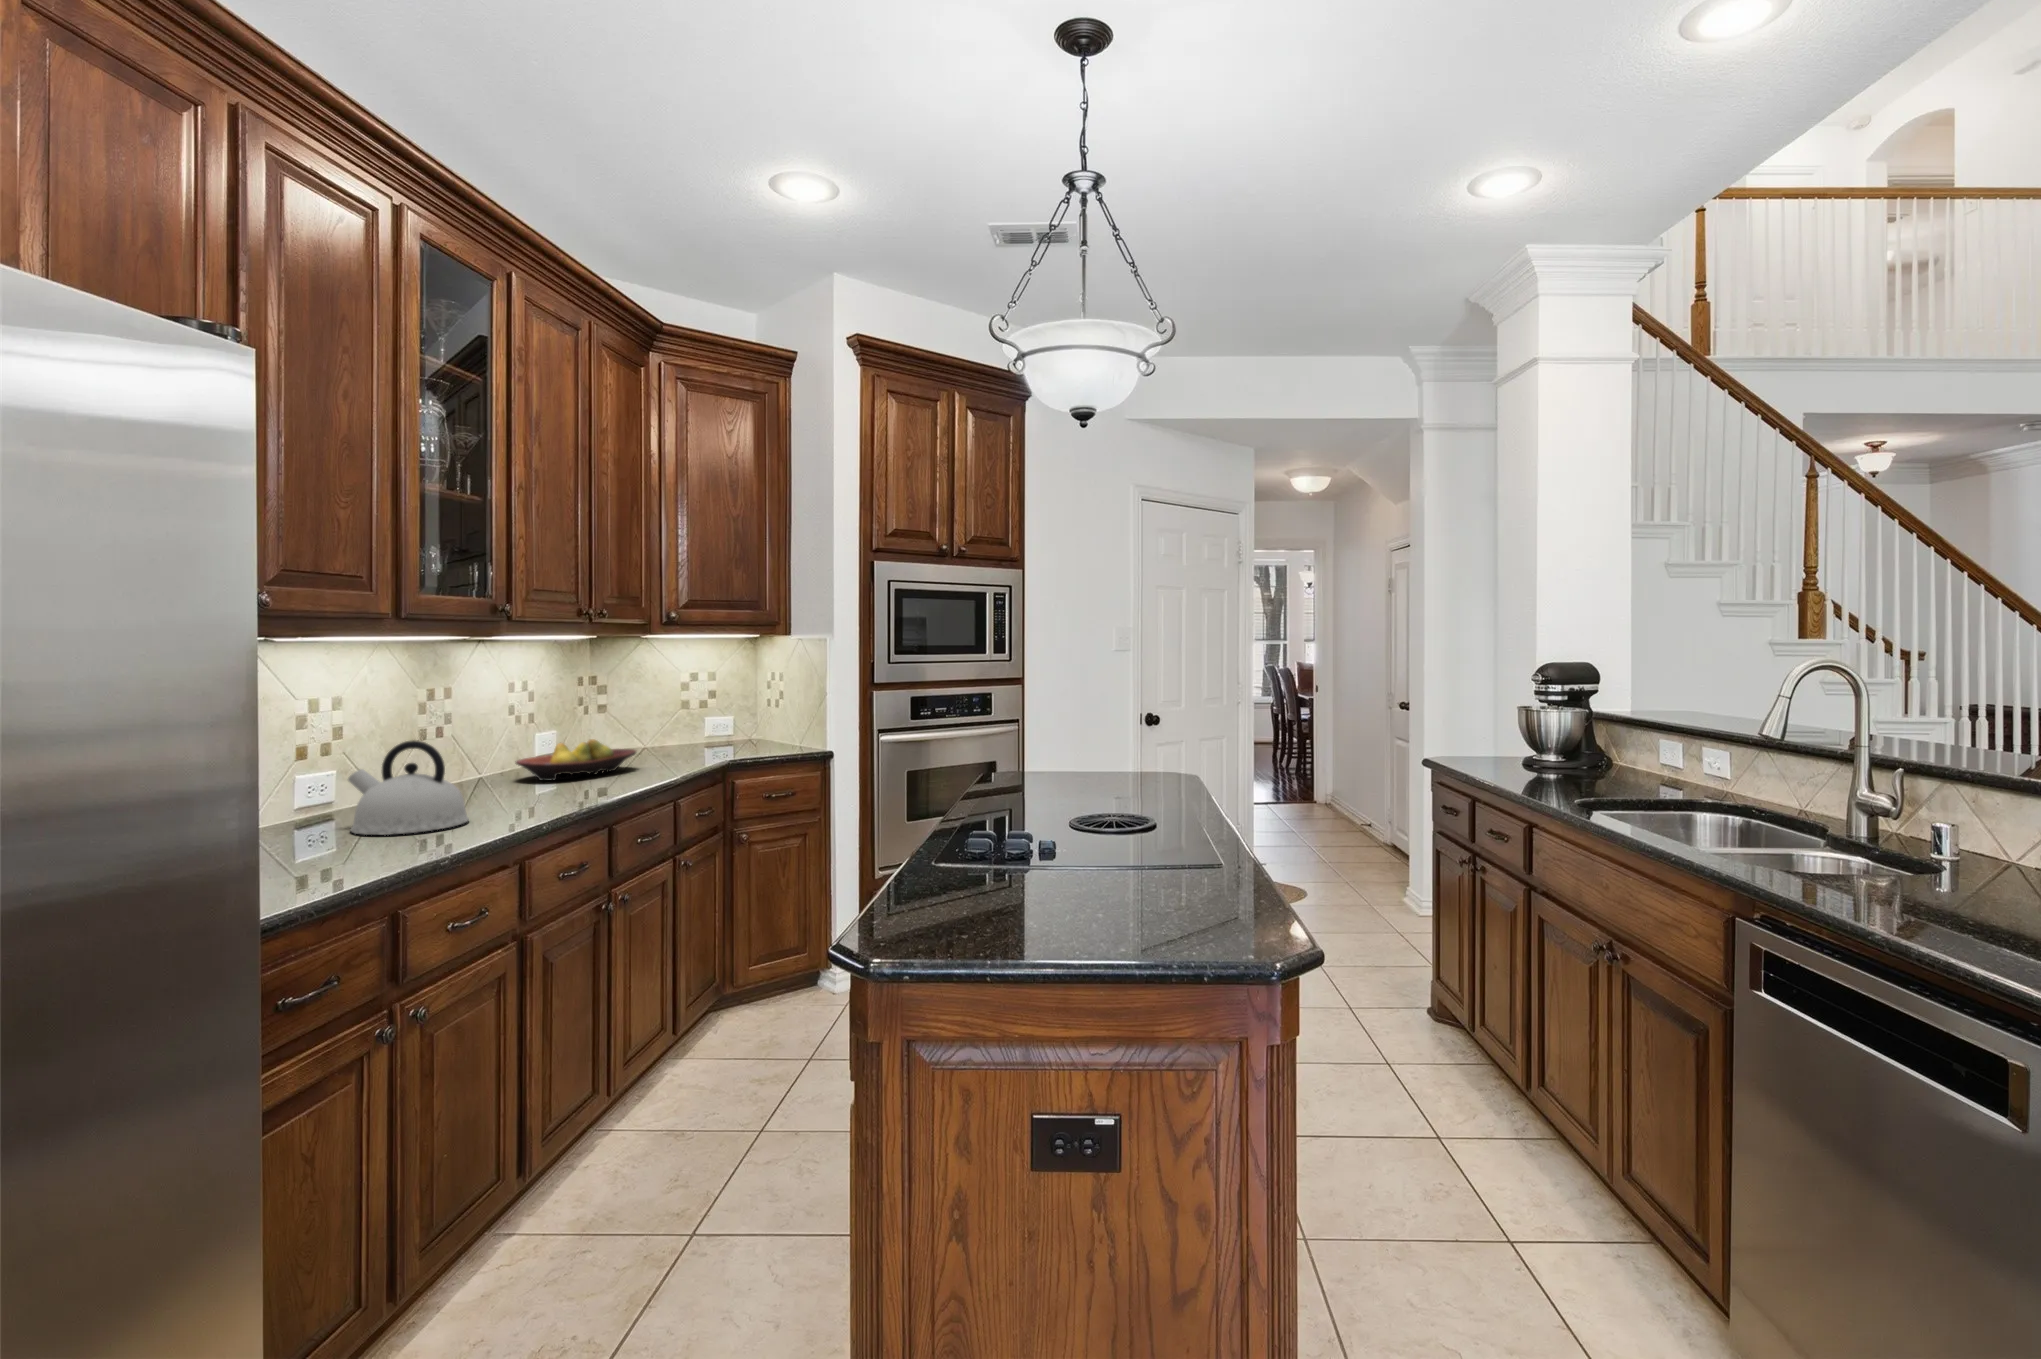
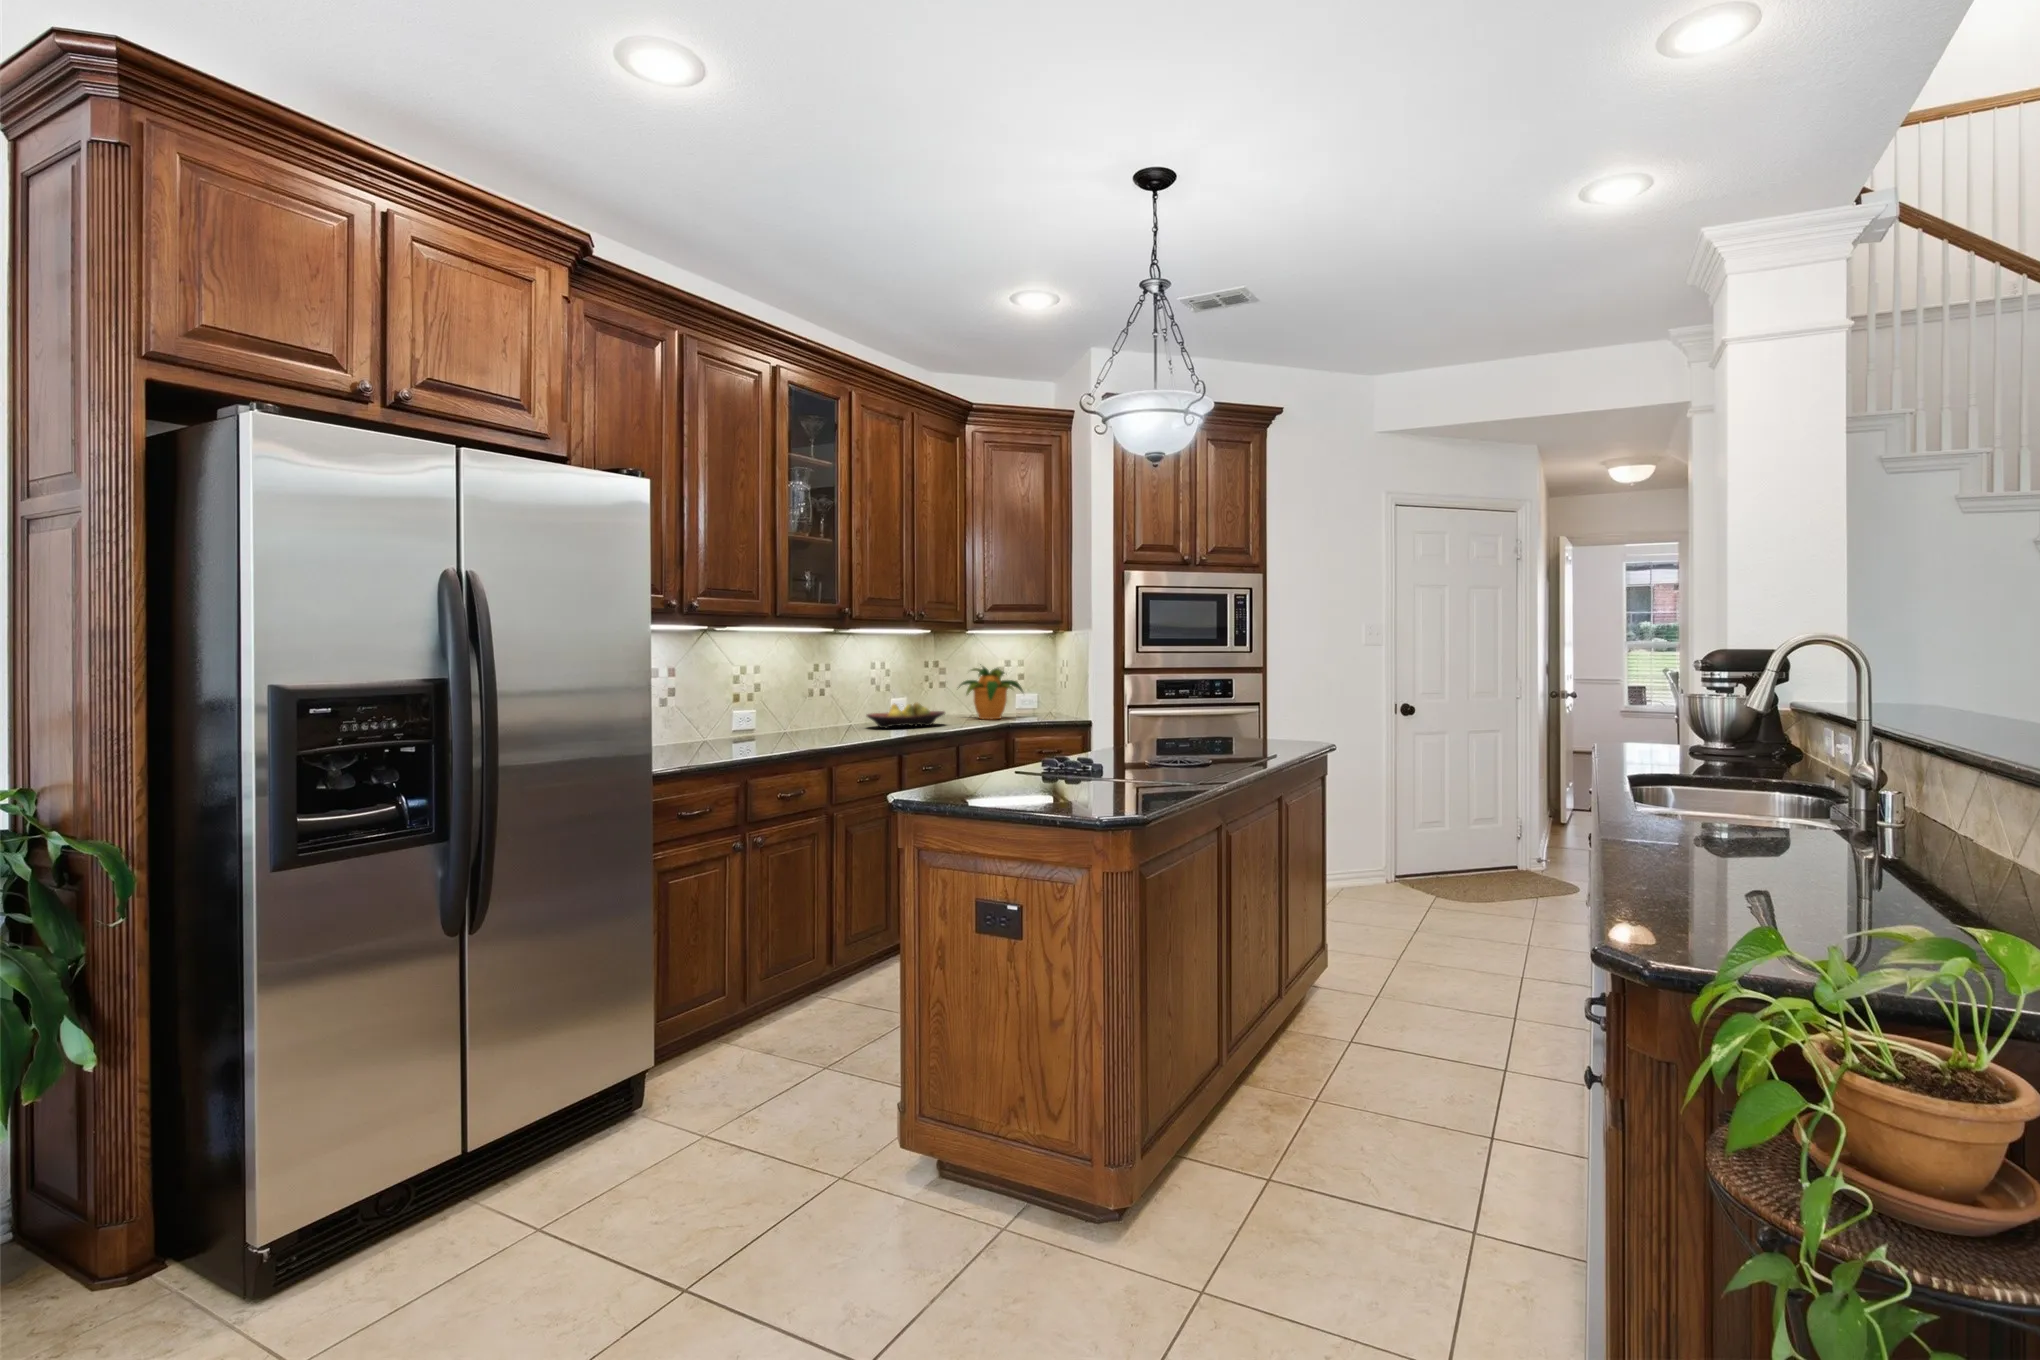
potted plant: none [628,679,727,755] -> present [959,667,1023,719]
kettle: present [348,741,469,835] -> none [748,692,810,746]

